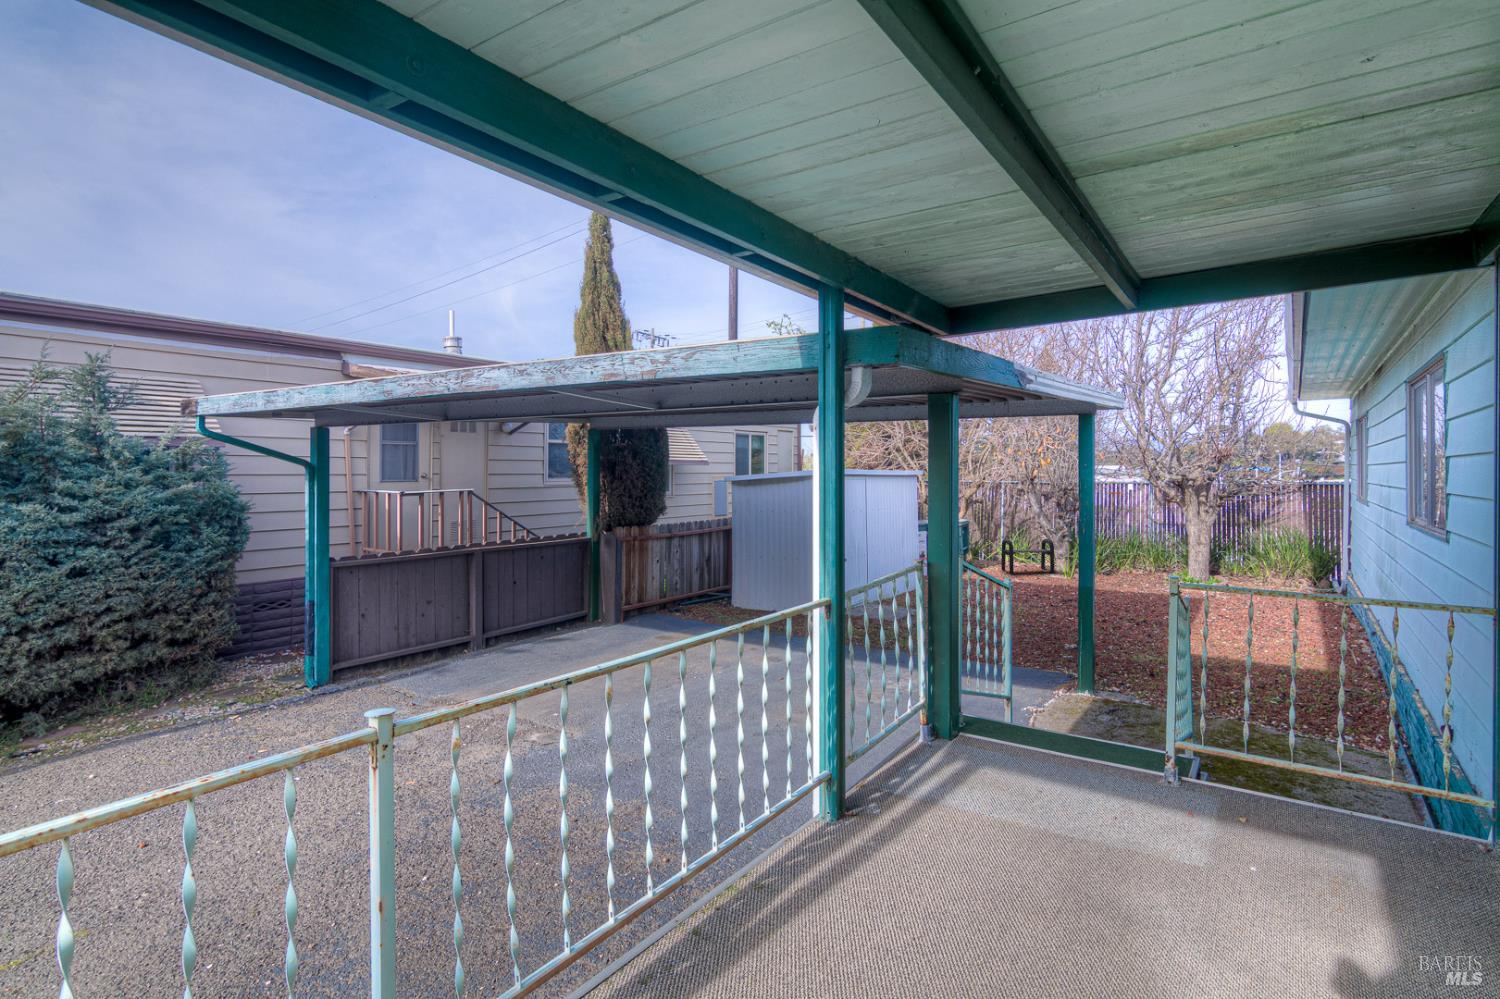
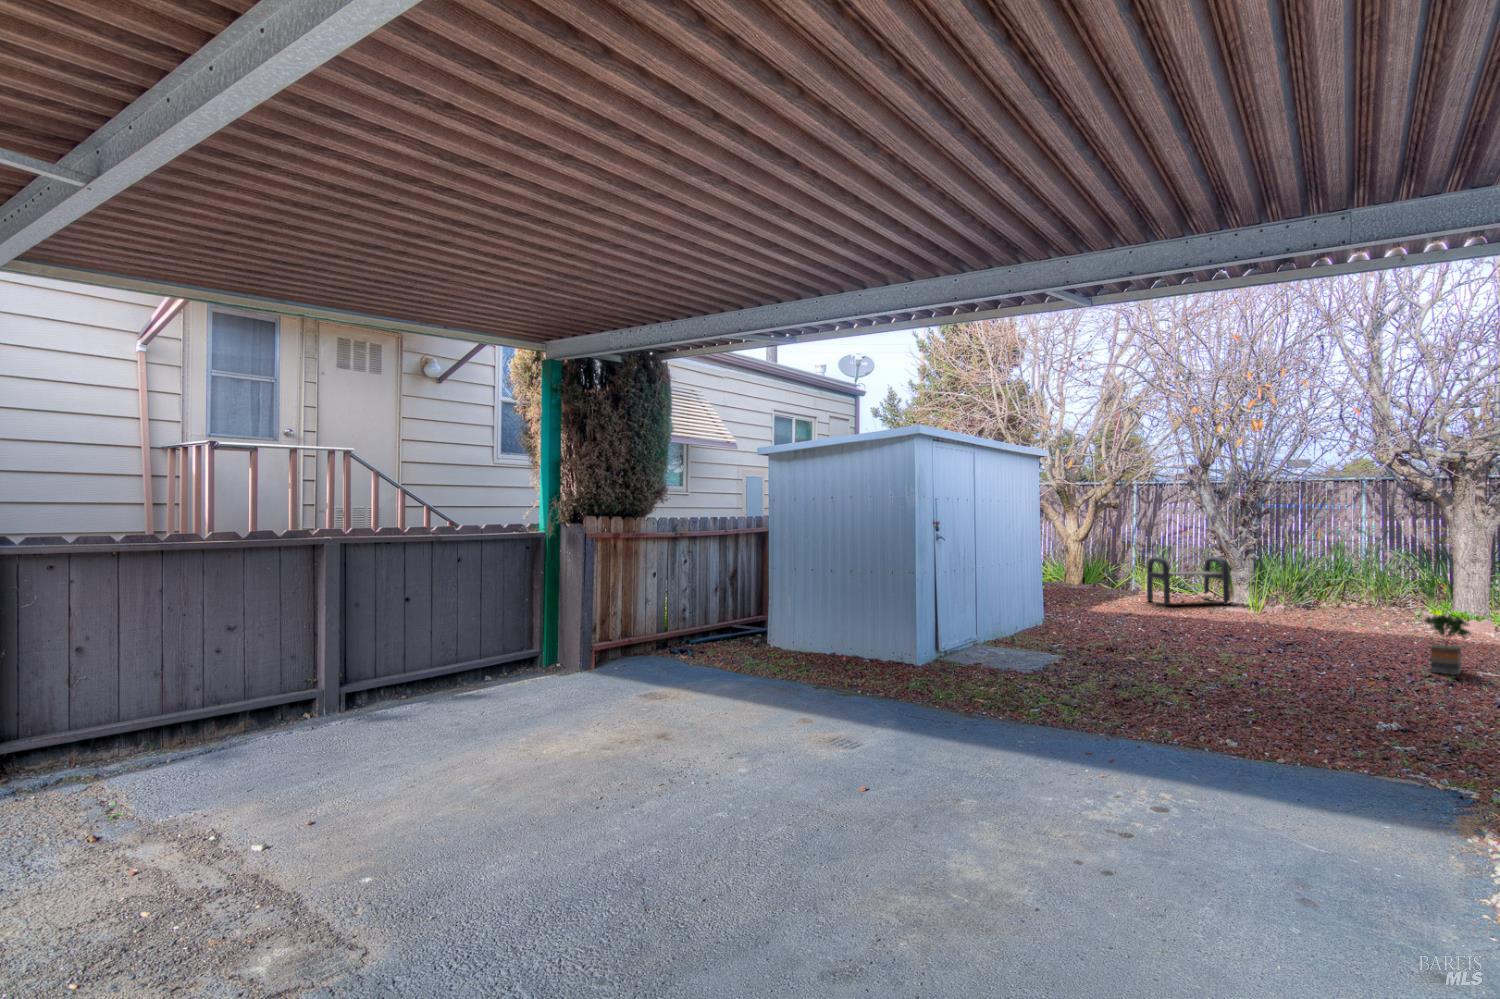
potted tree: none [1119,585,1144,621] -> present [1424,615,1471,675]

